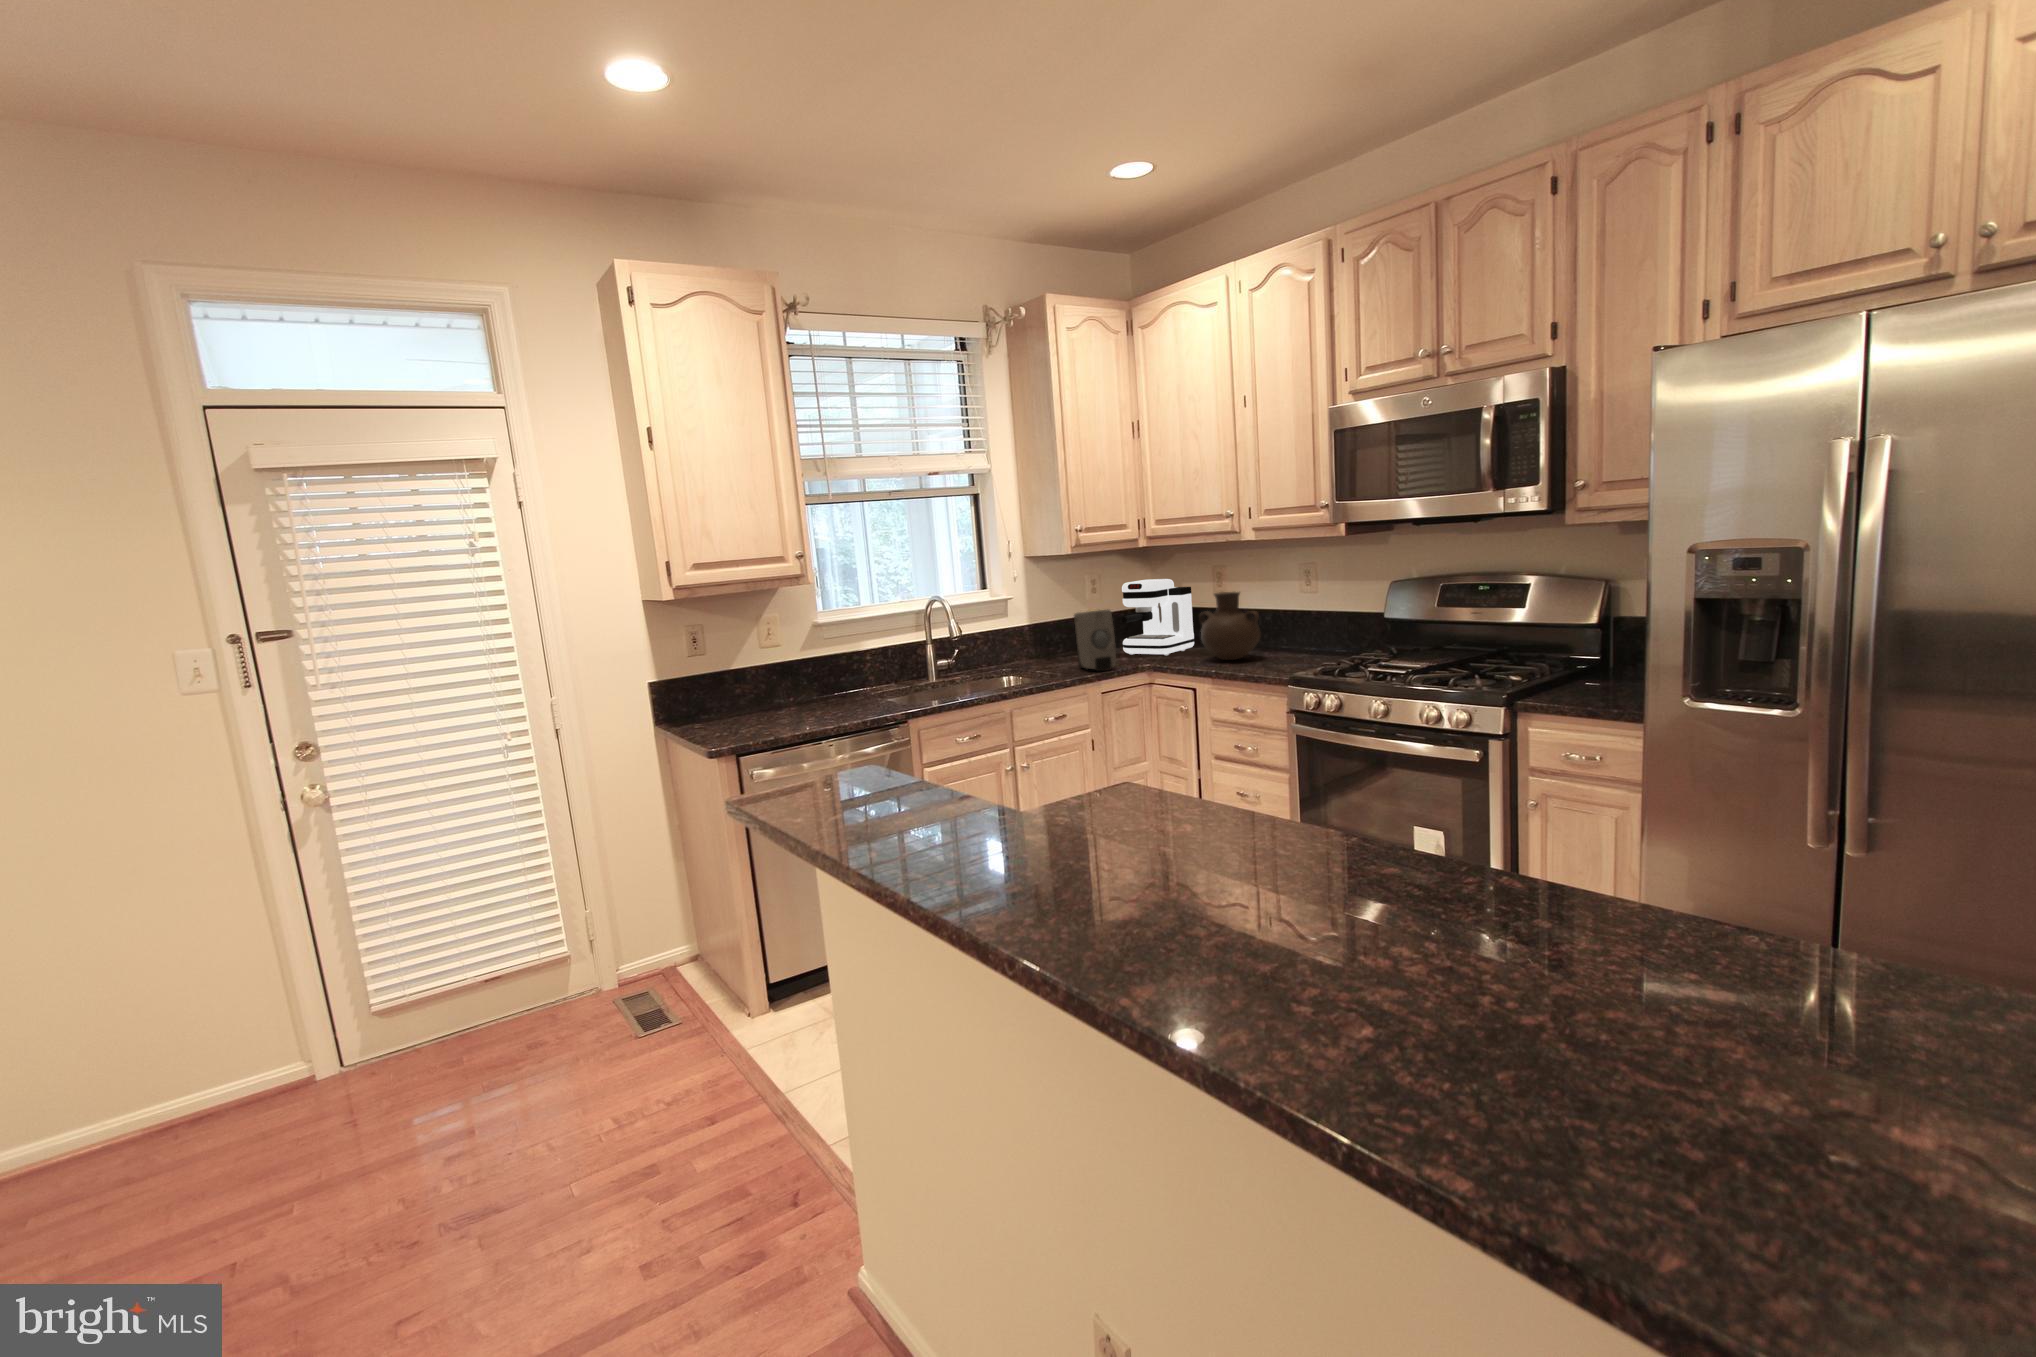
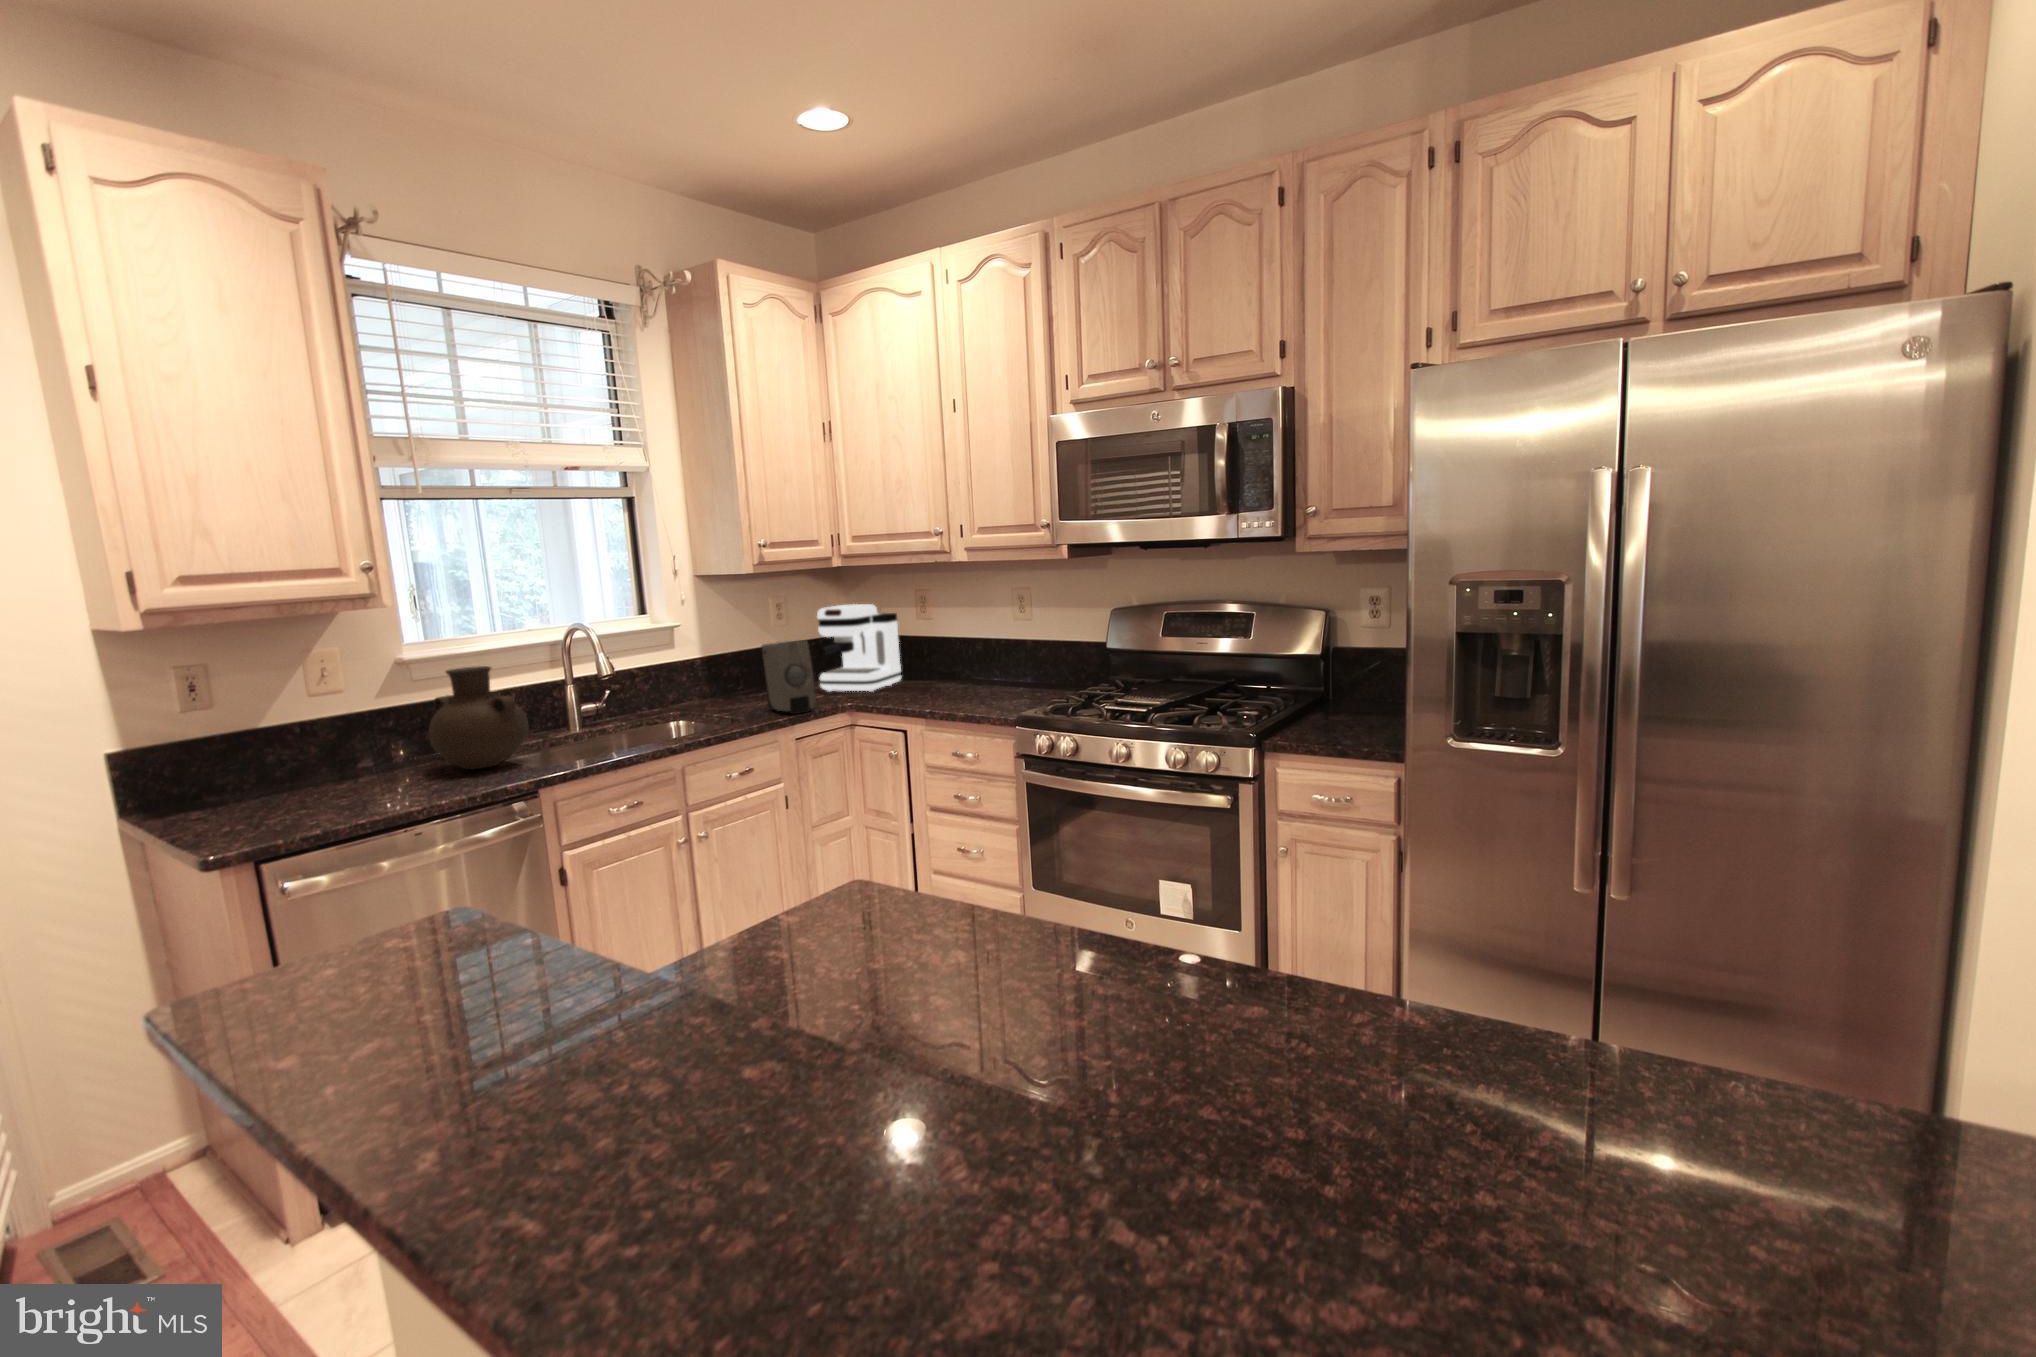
vase: present [1199,592,1261,660] -> present [429,666,529,769]

